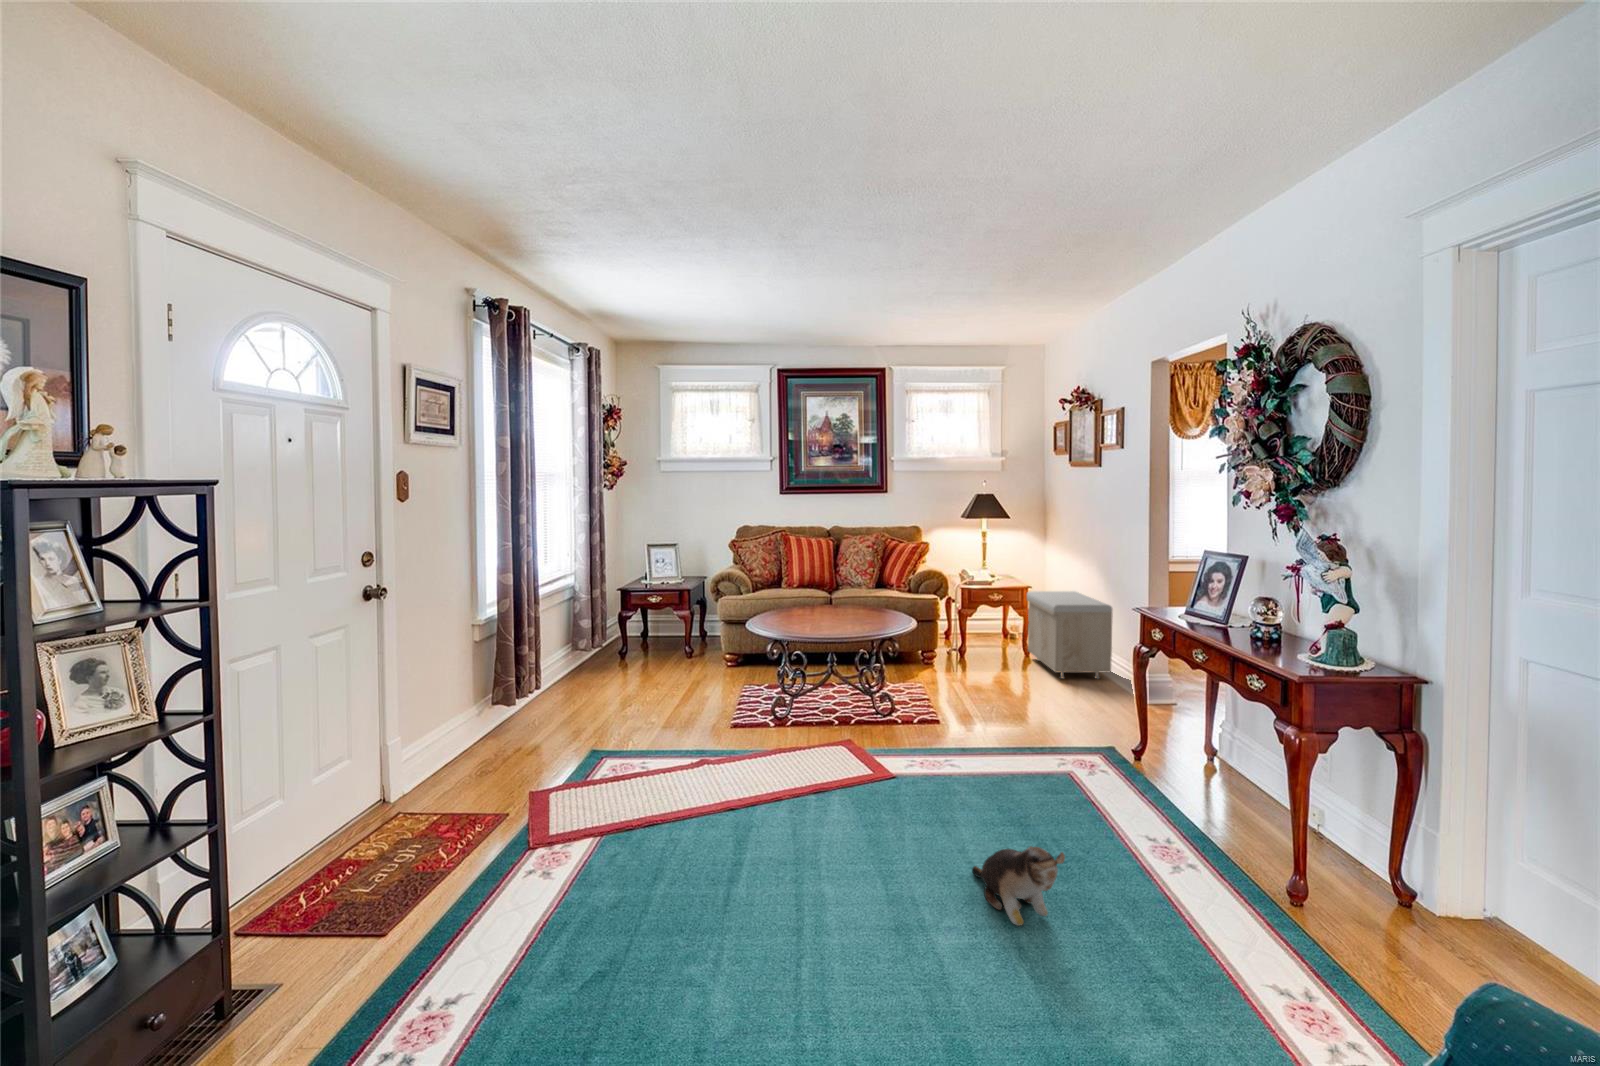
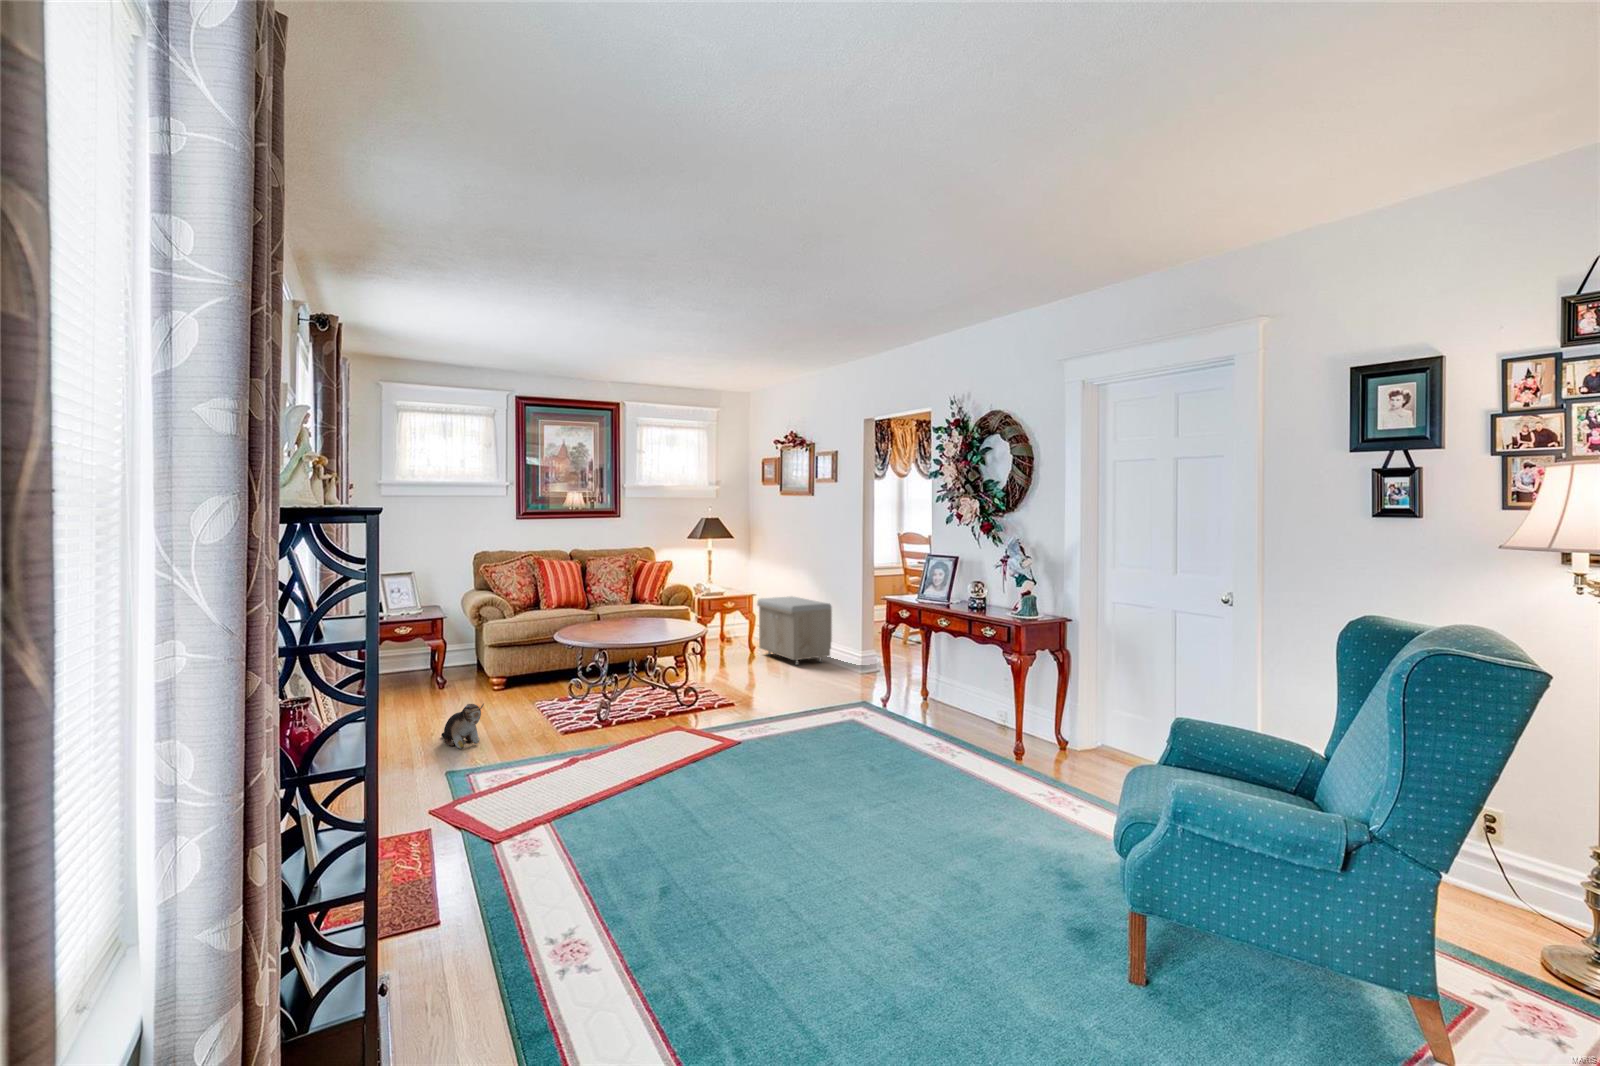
plush toy: present [972,846,1065,926] -> present [441,704,484,749]

